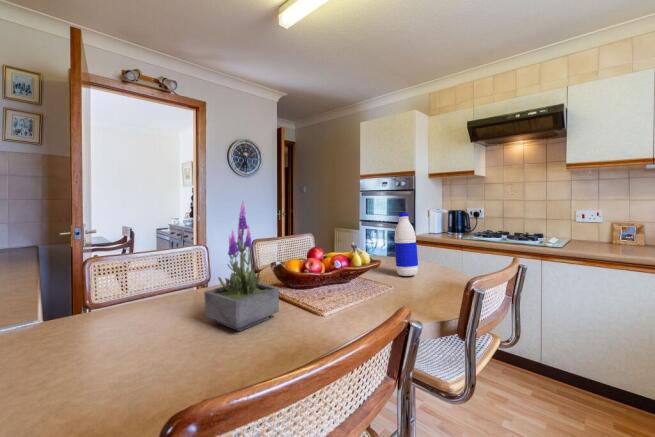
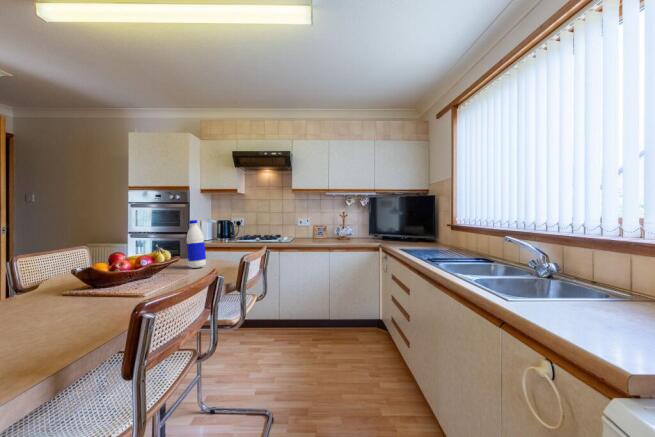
potted plant: present [204,202,279,331] -> none [27,209,107,317]

